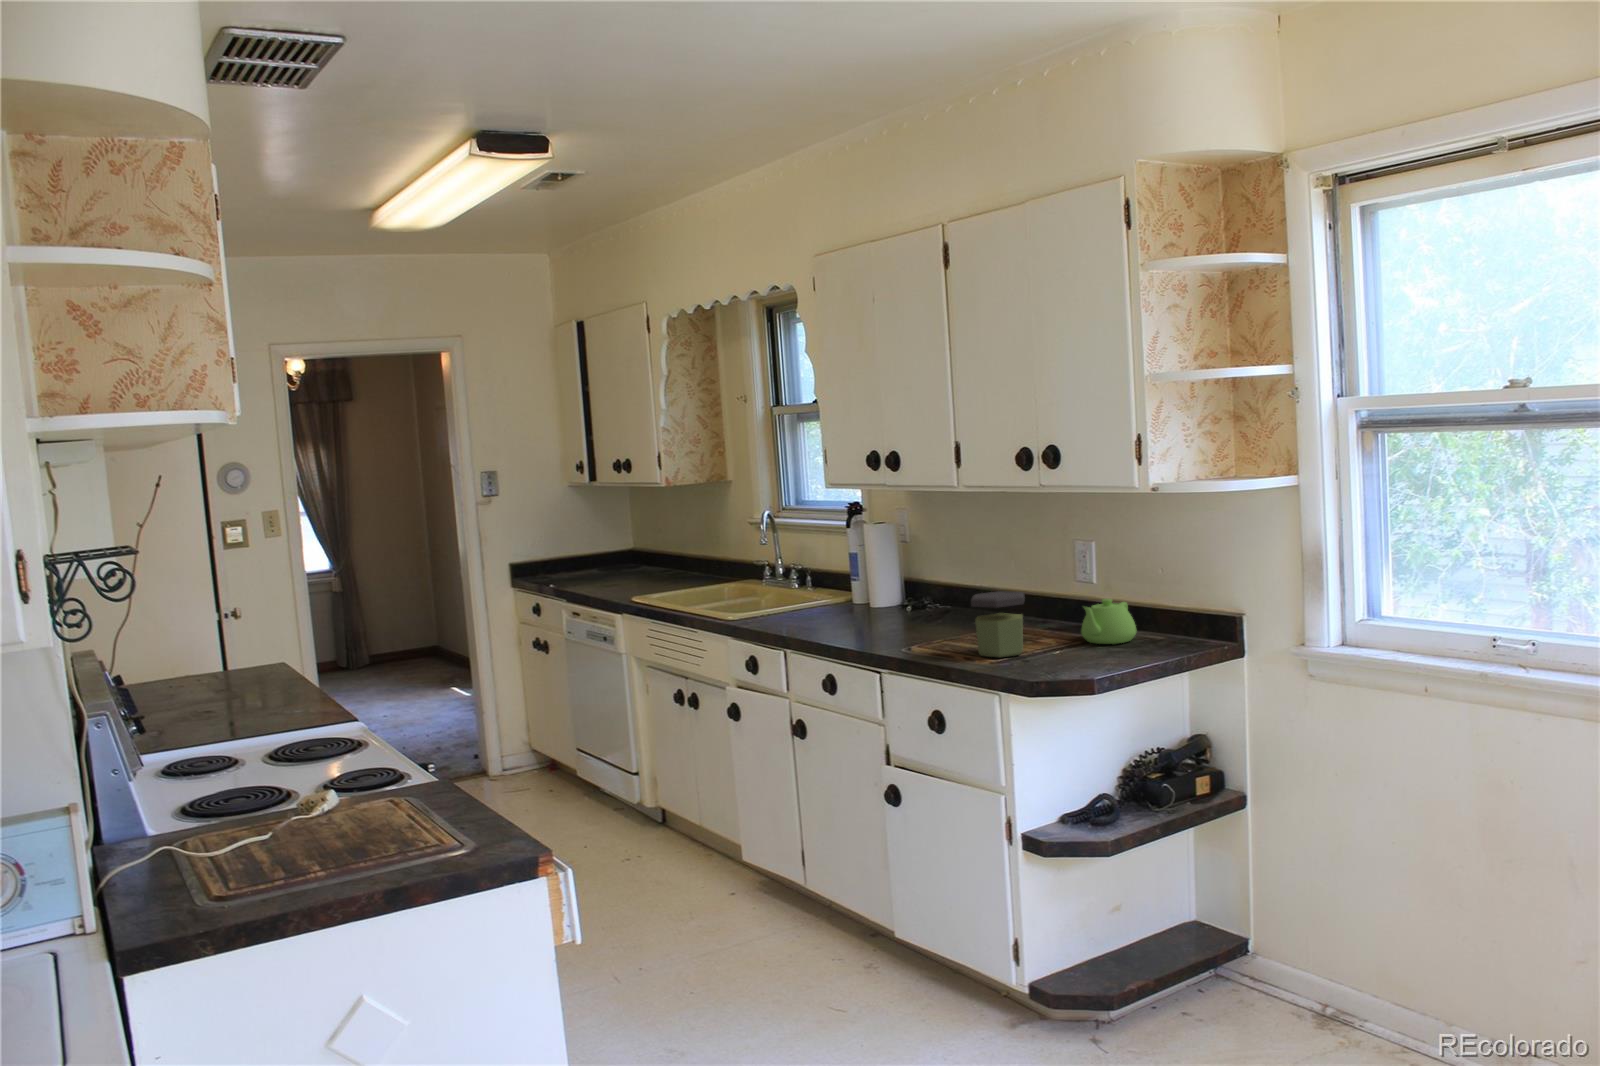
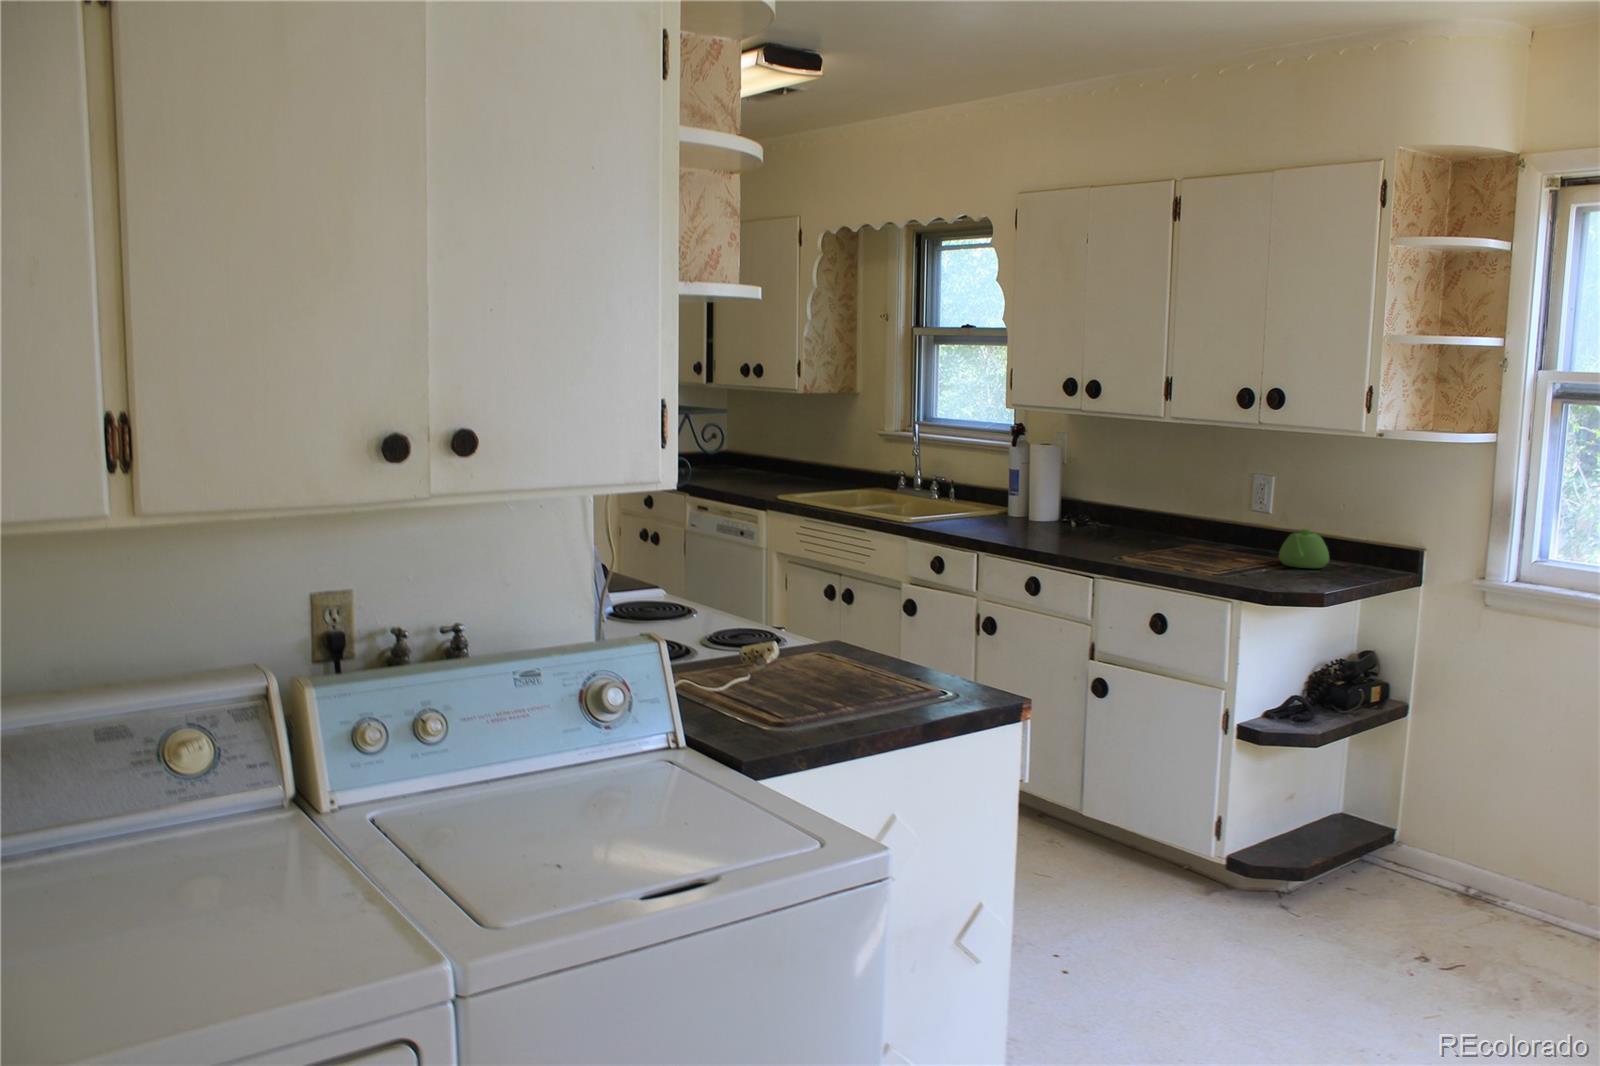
jar: present [971,591,1024,657] -> none [1196,514,1250,572]

